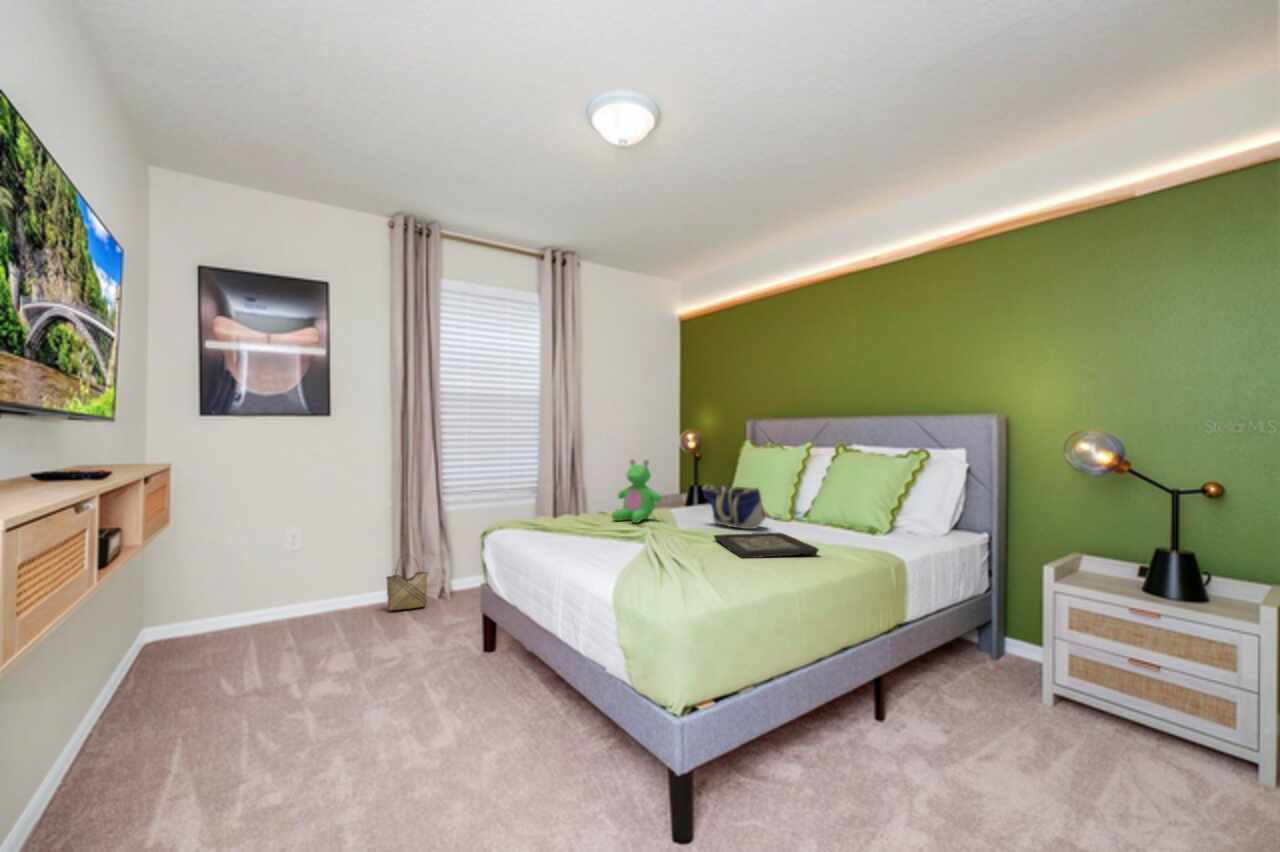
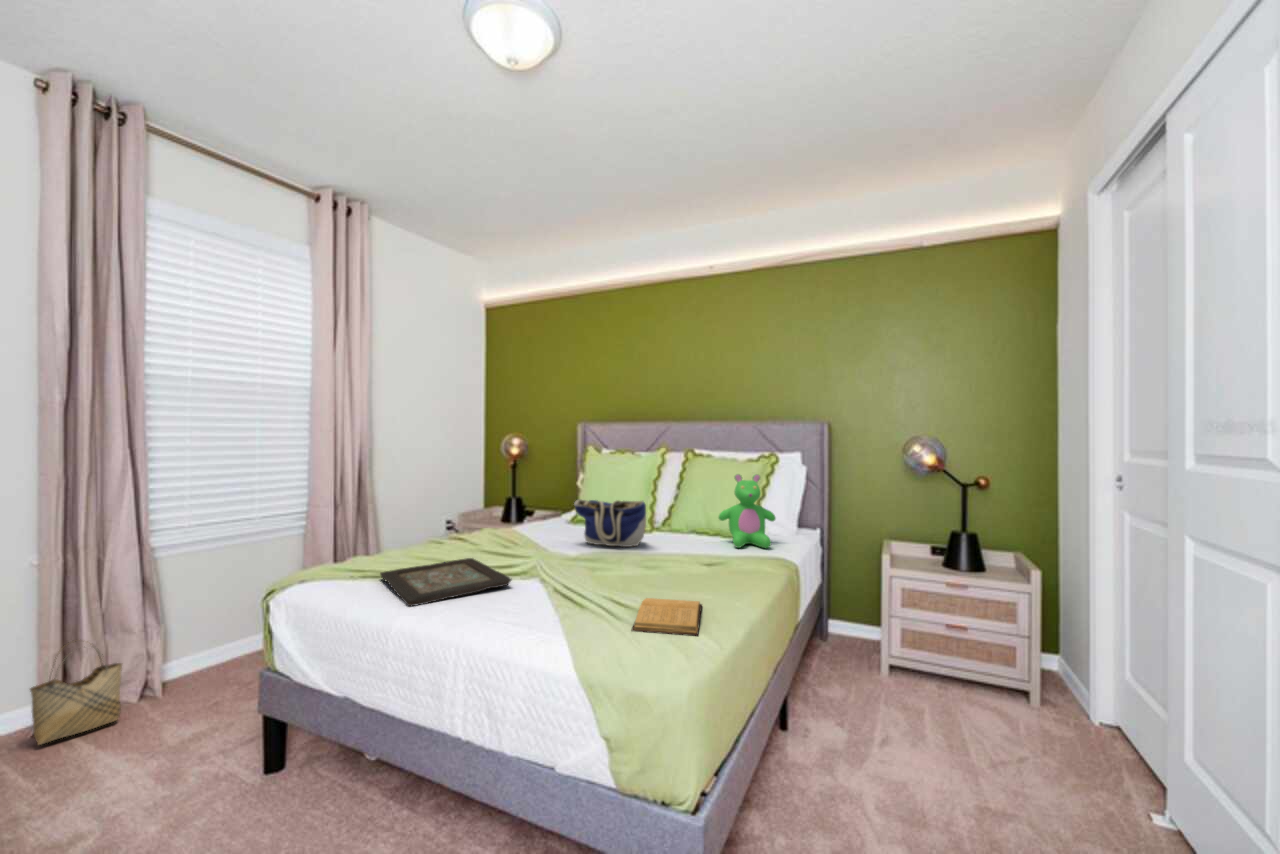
teddy bear: present [612,459,661,523] -> present [719,474,775,548]
decorative tray: present [714,533,819,558] -> present [380,558,511,606]
book: none [657,556,737,582] -> present [632,598,702,636]

